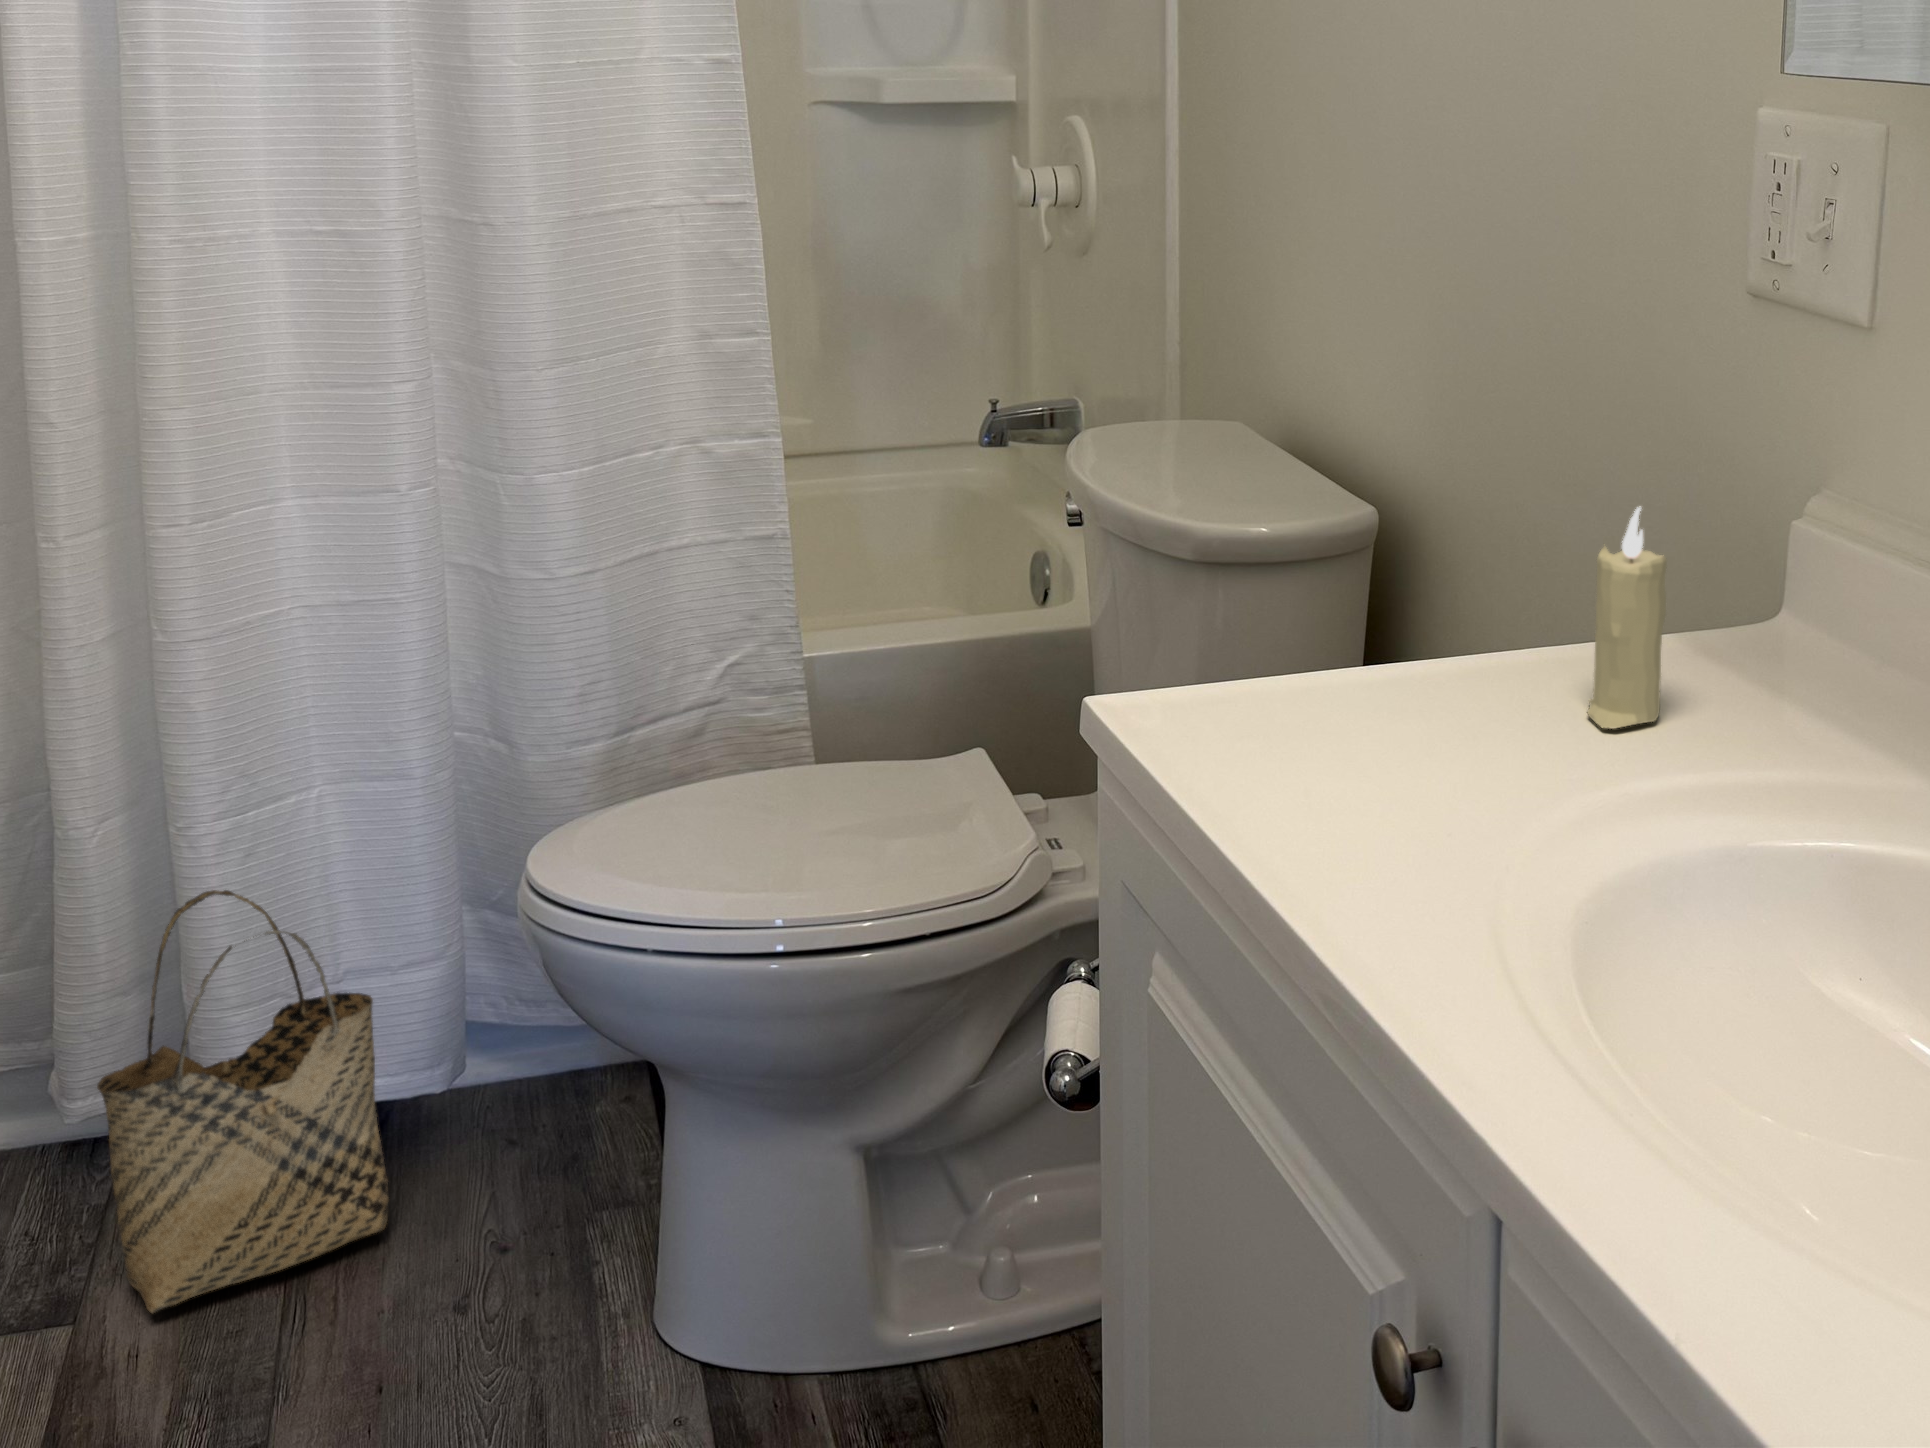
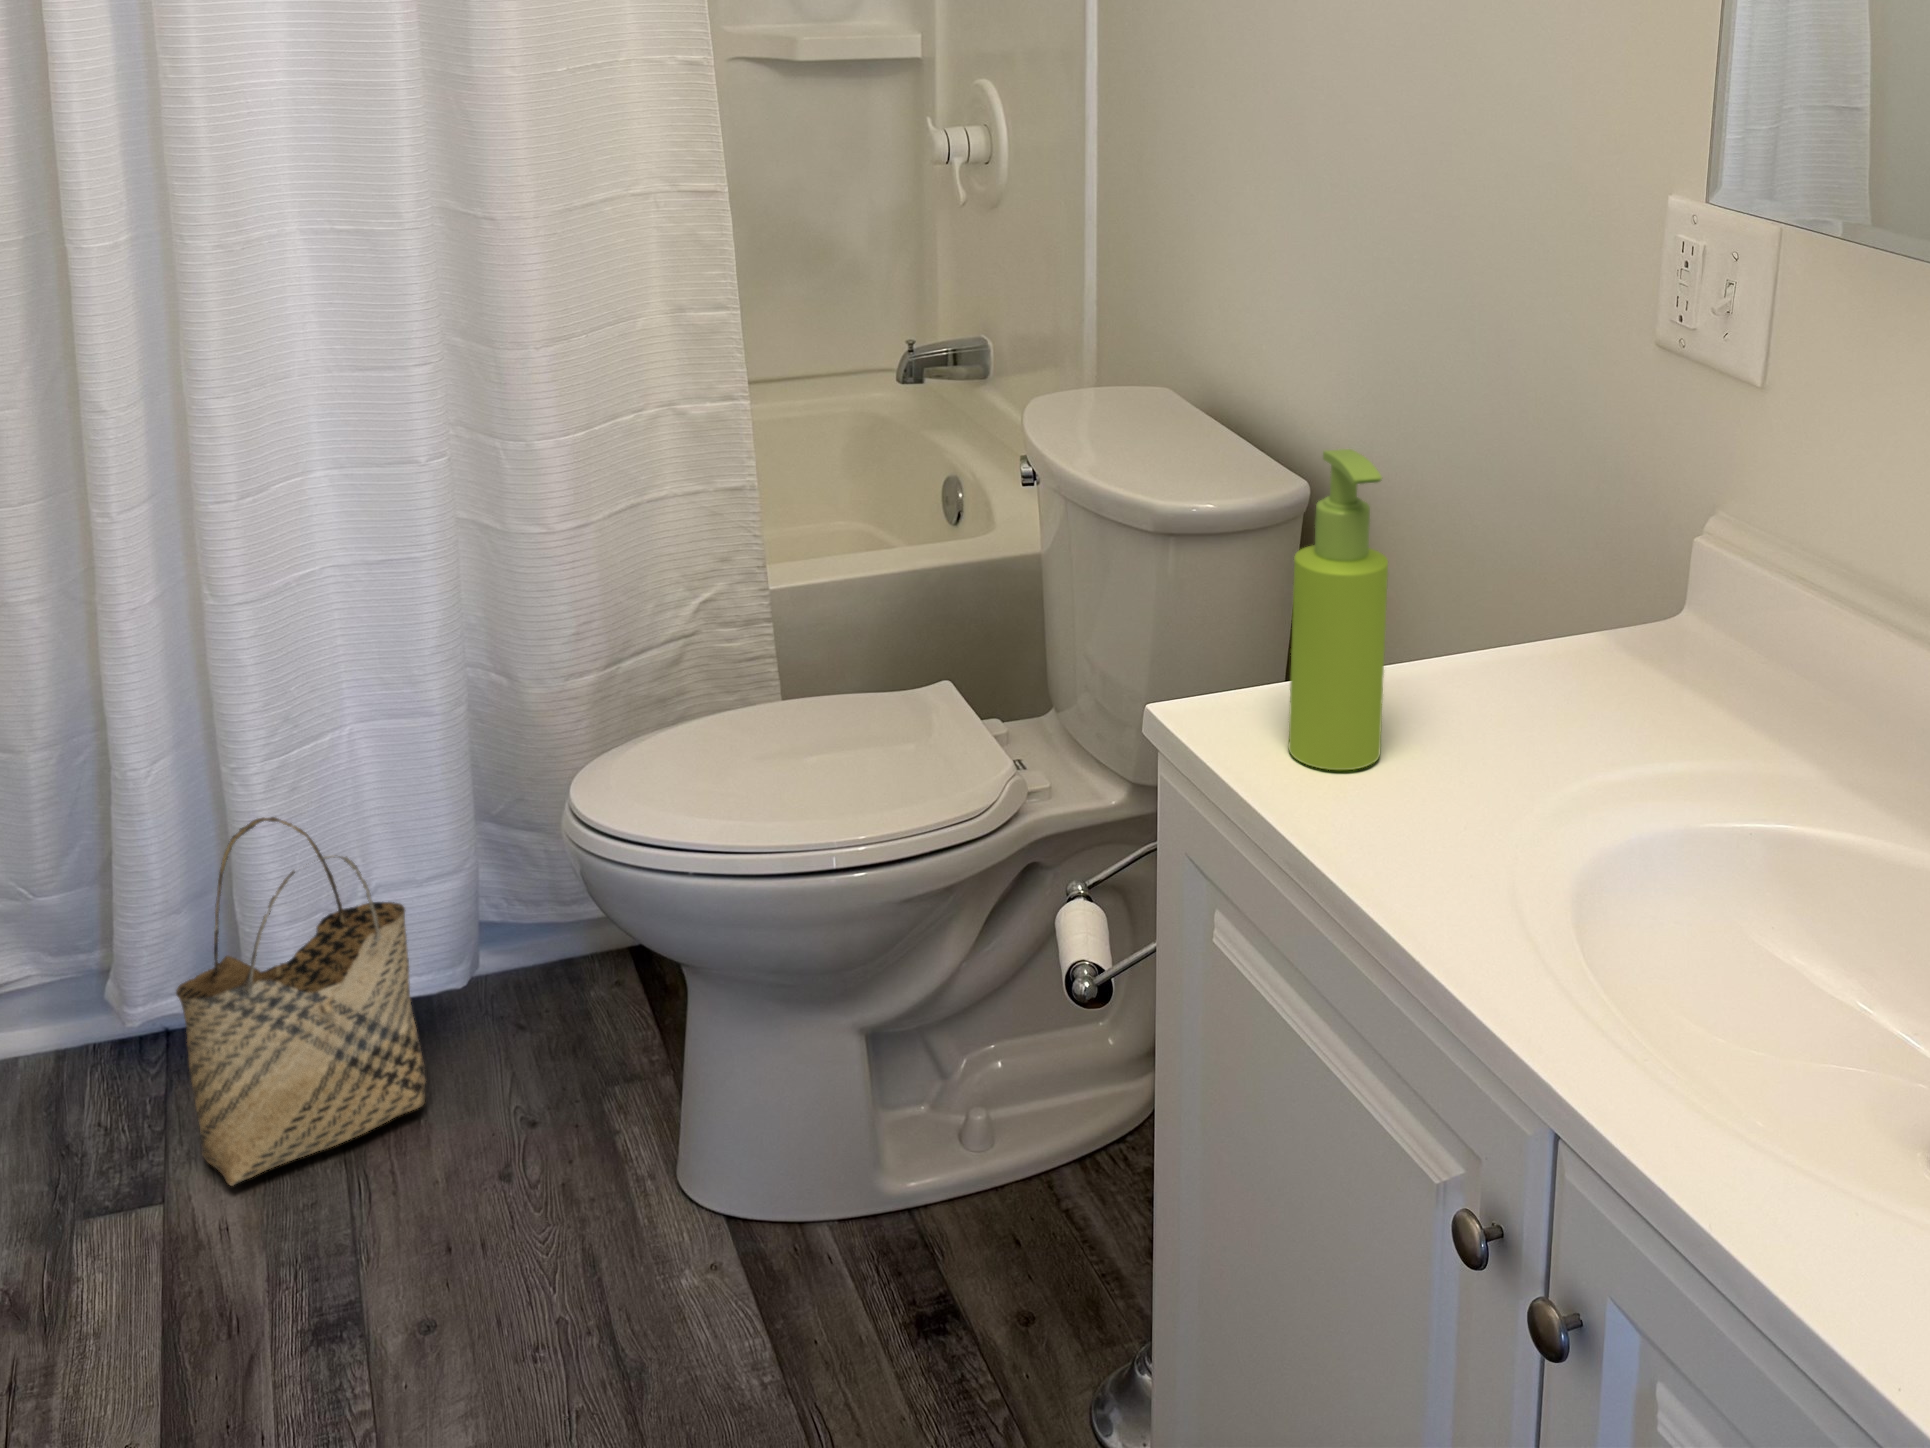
soap dispenser: none [1270,373,1388,774] -> present [1288,449,1388,770]
candle: present [1587,507,1667,729] -> none [1532,544,1601,721]

